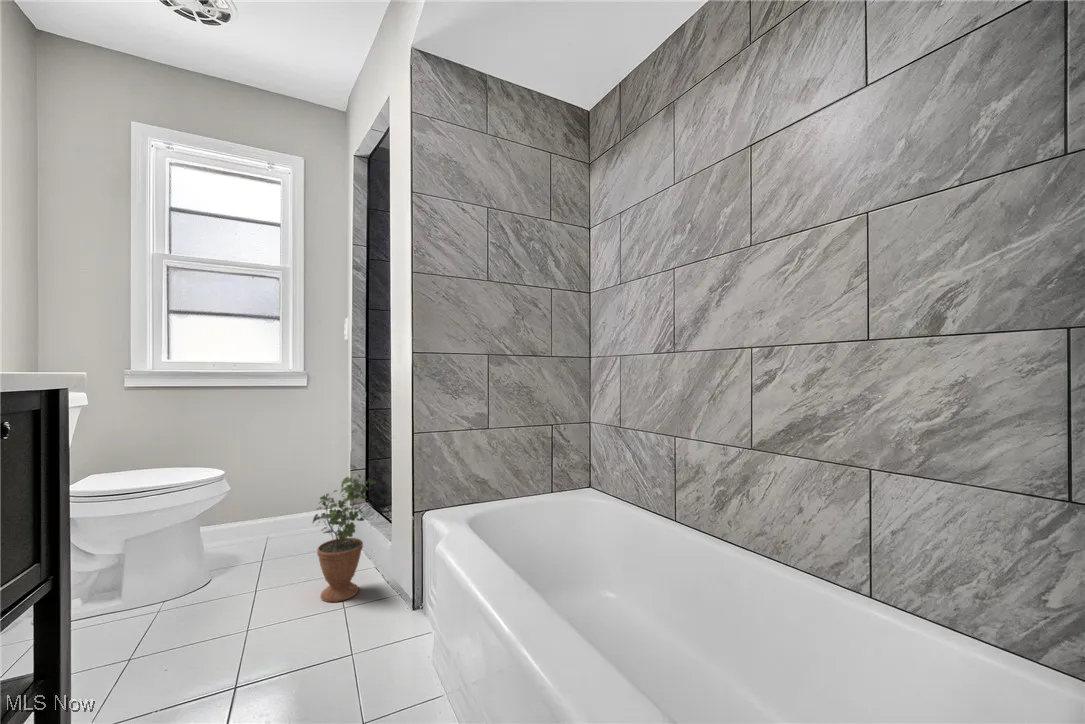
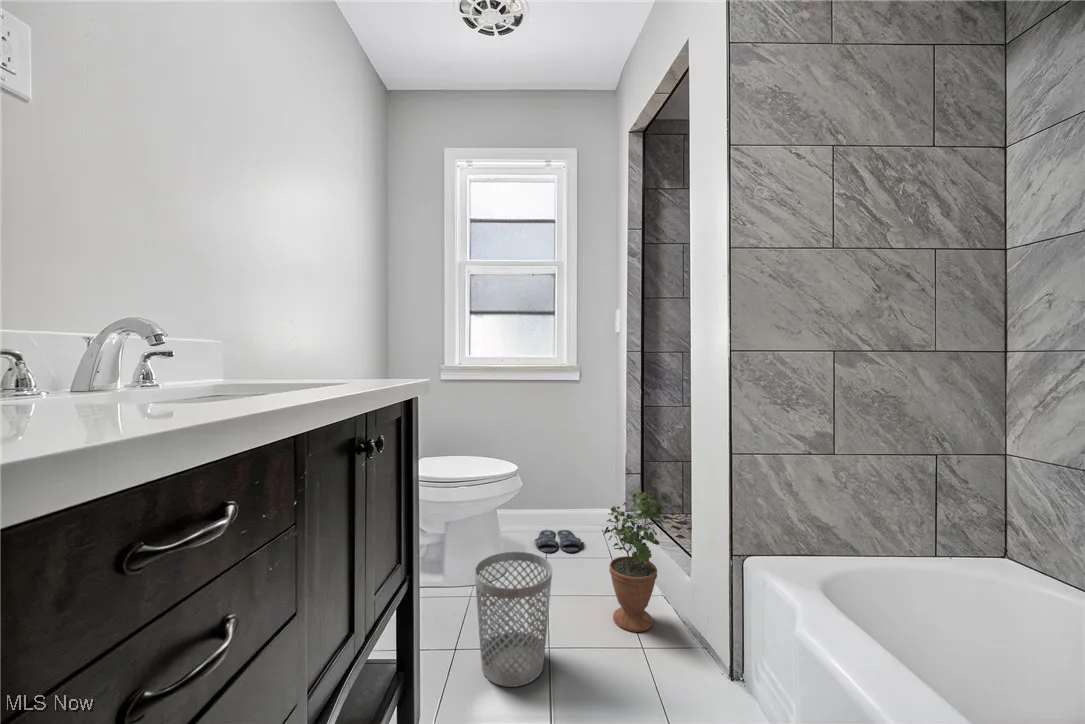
slippers: none [248,535,304,559] -> present [535,530,581,553]
wastebasket: none [150,548,246,678] -> present [475,551,552,687]

